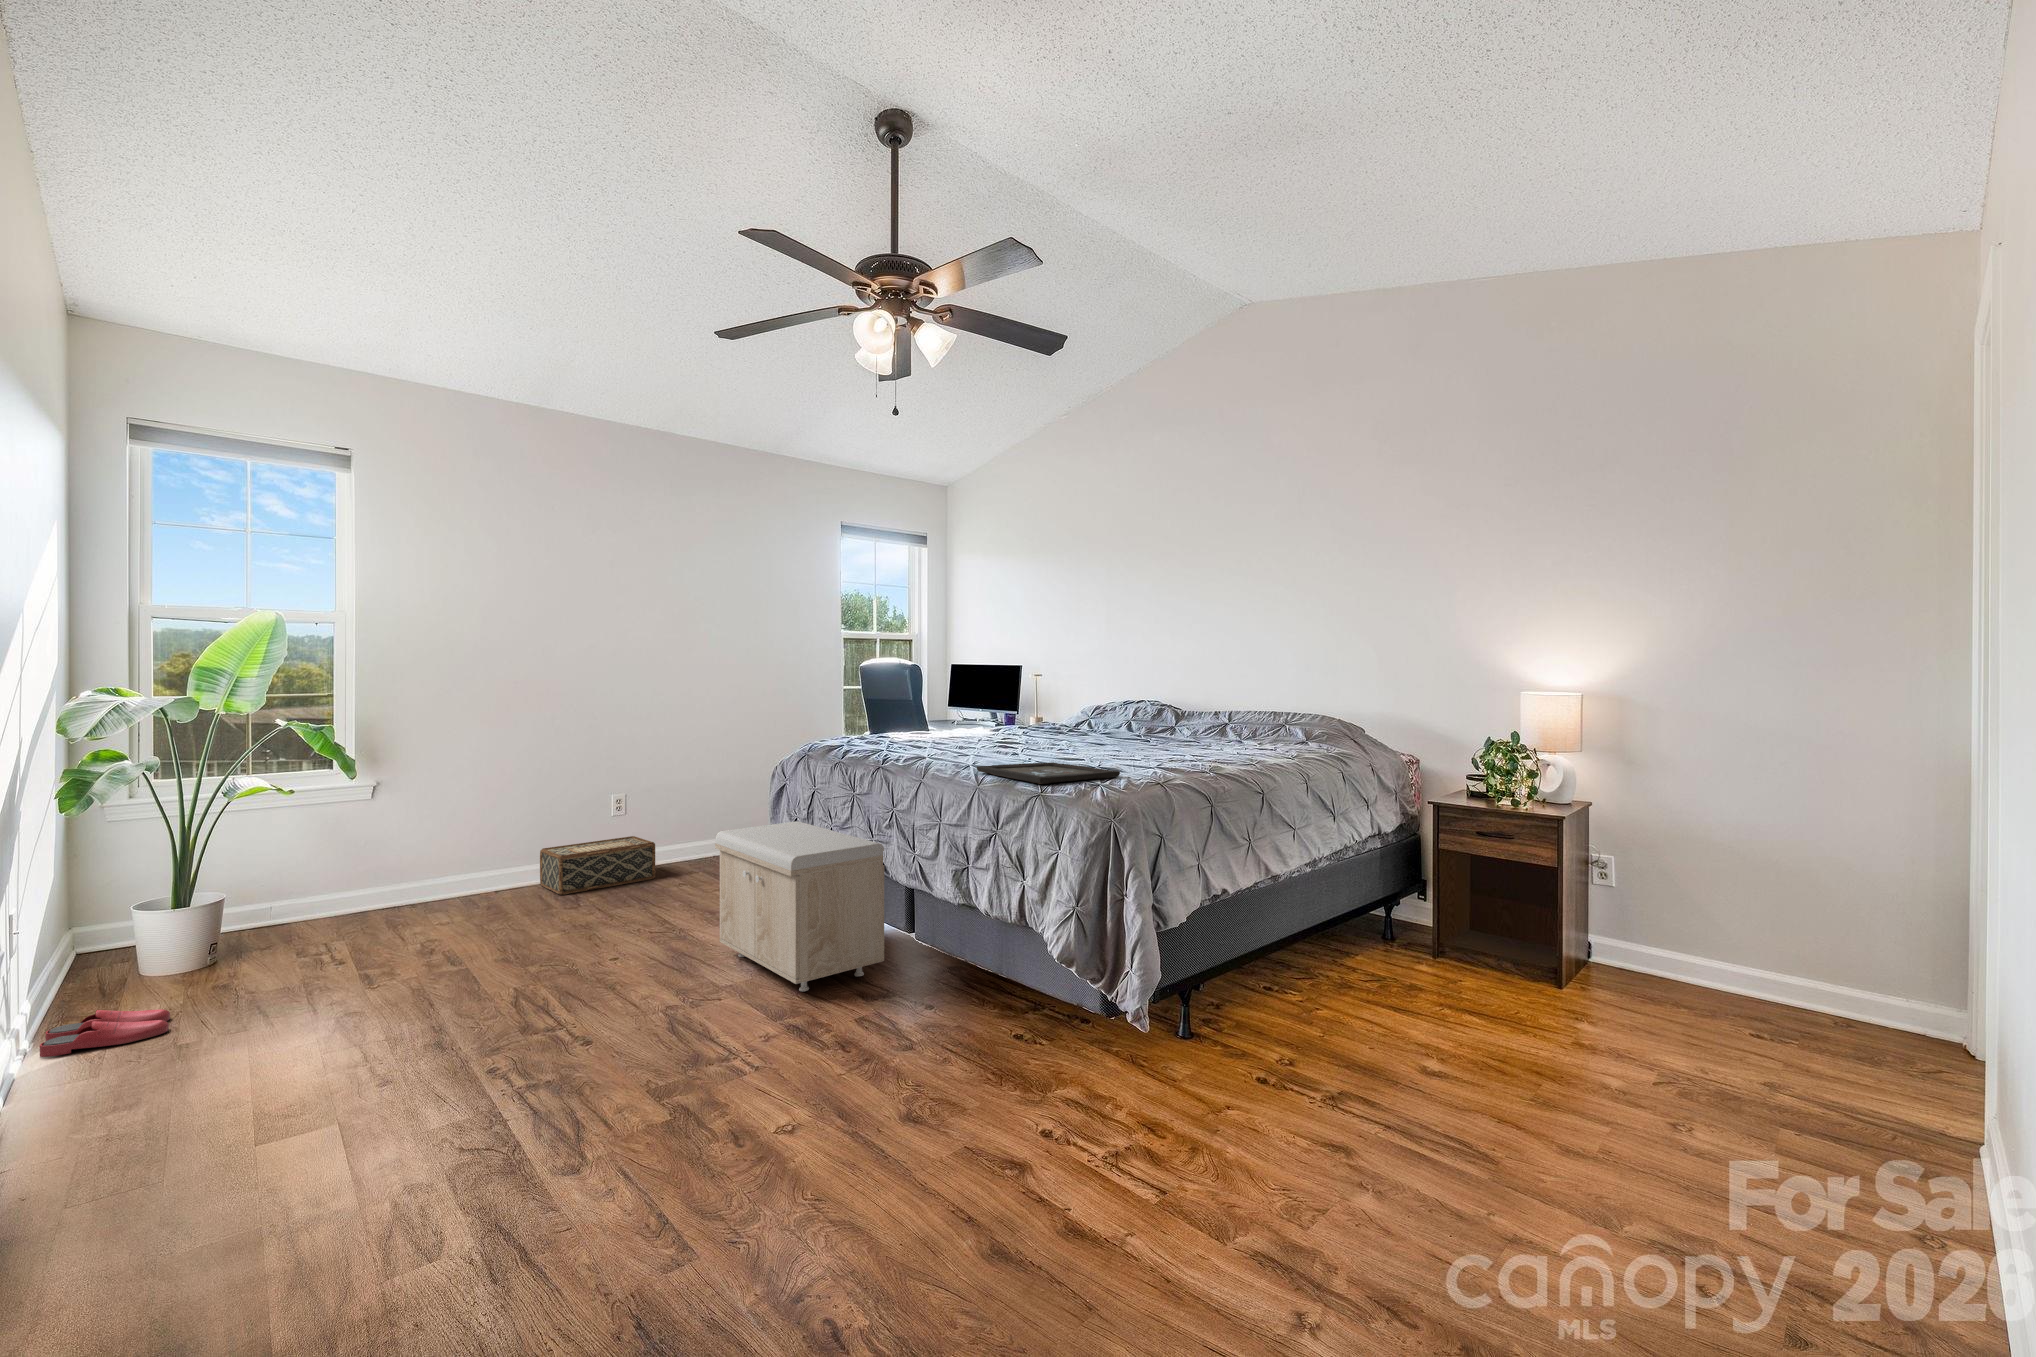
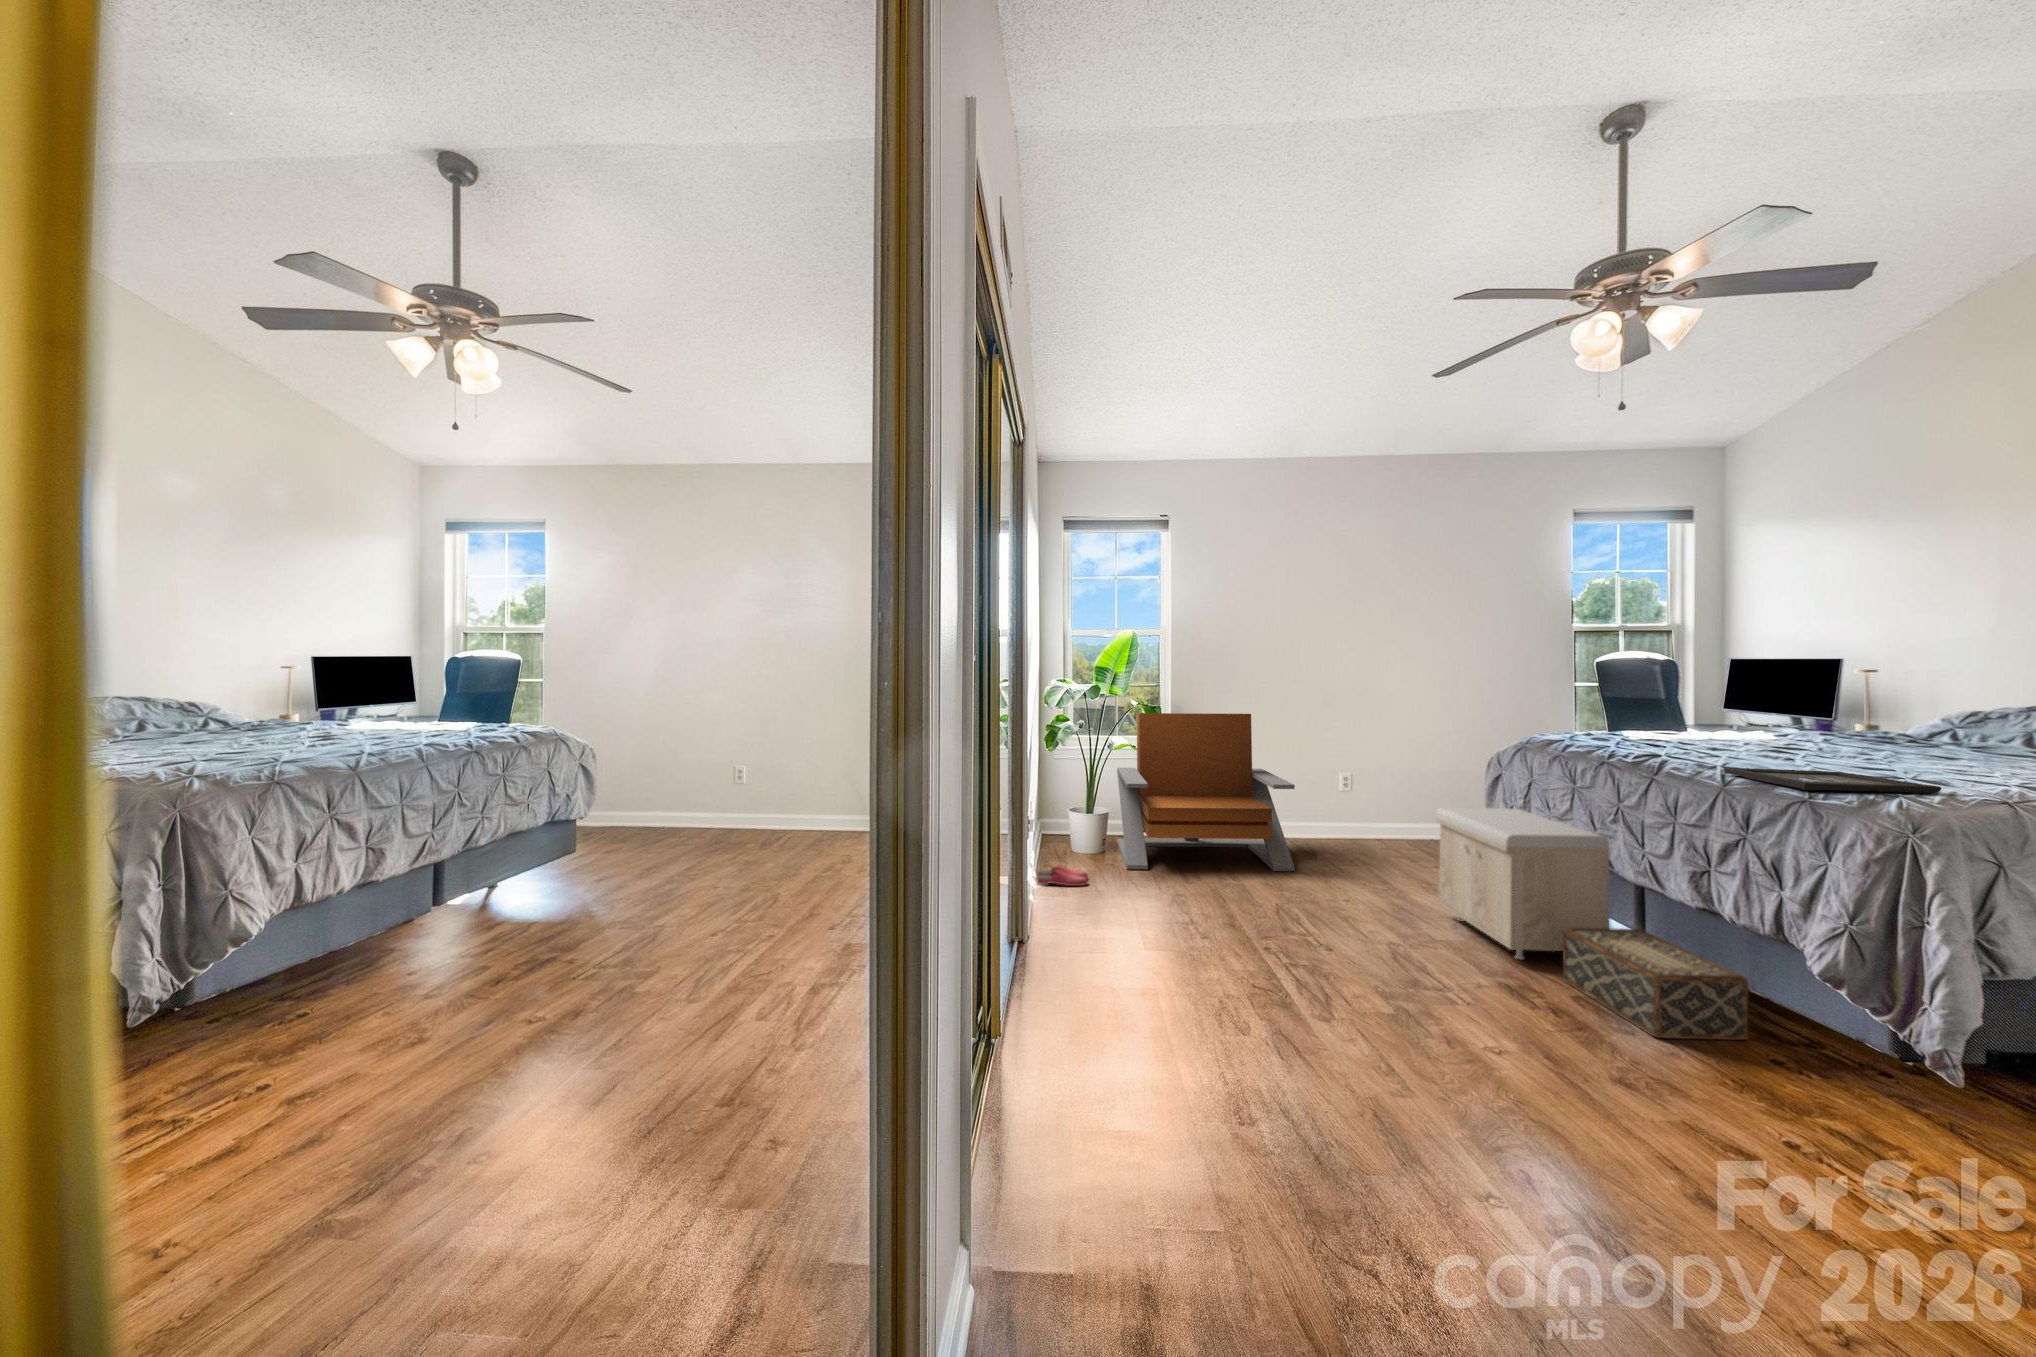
lounge chair: none [249,731,543,984] -> present [1117,713,1295,871]
woven basket: present [540,836,655,895] -> present [1563,928,1748,1040]

